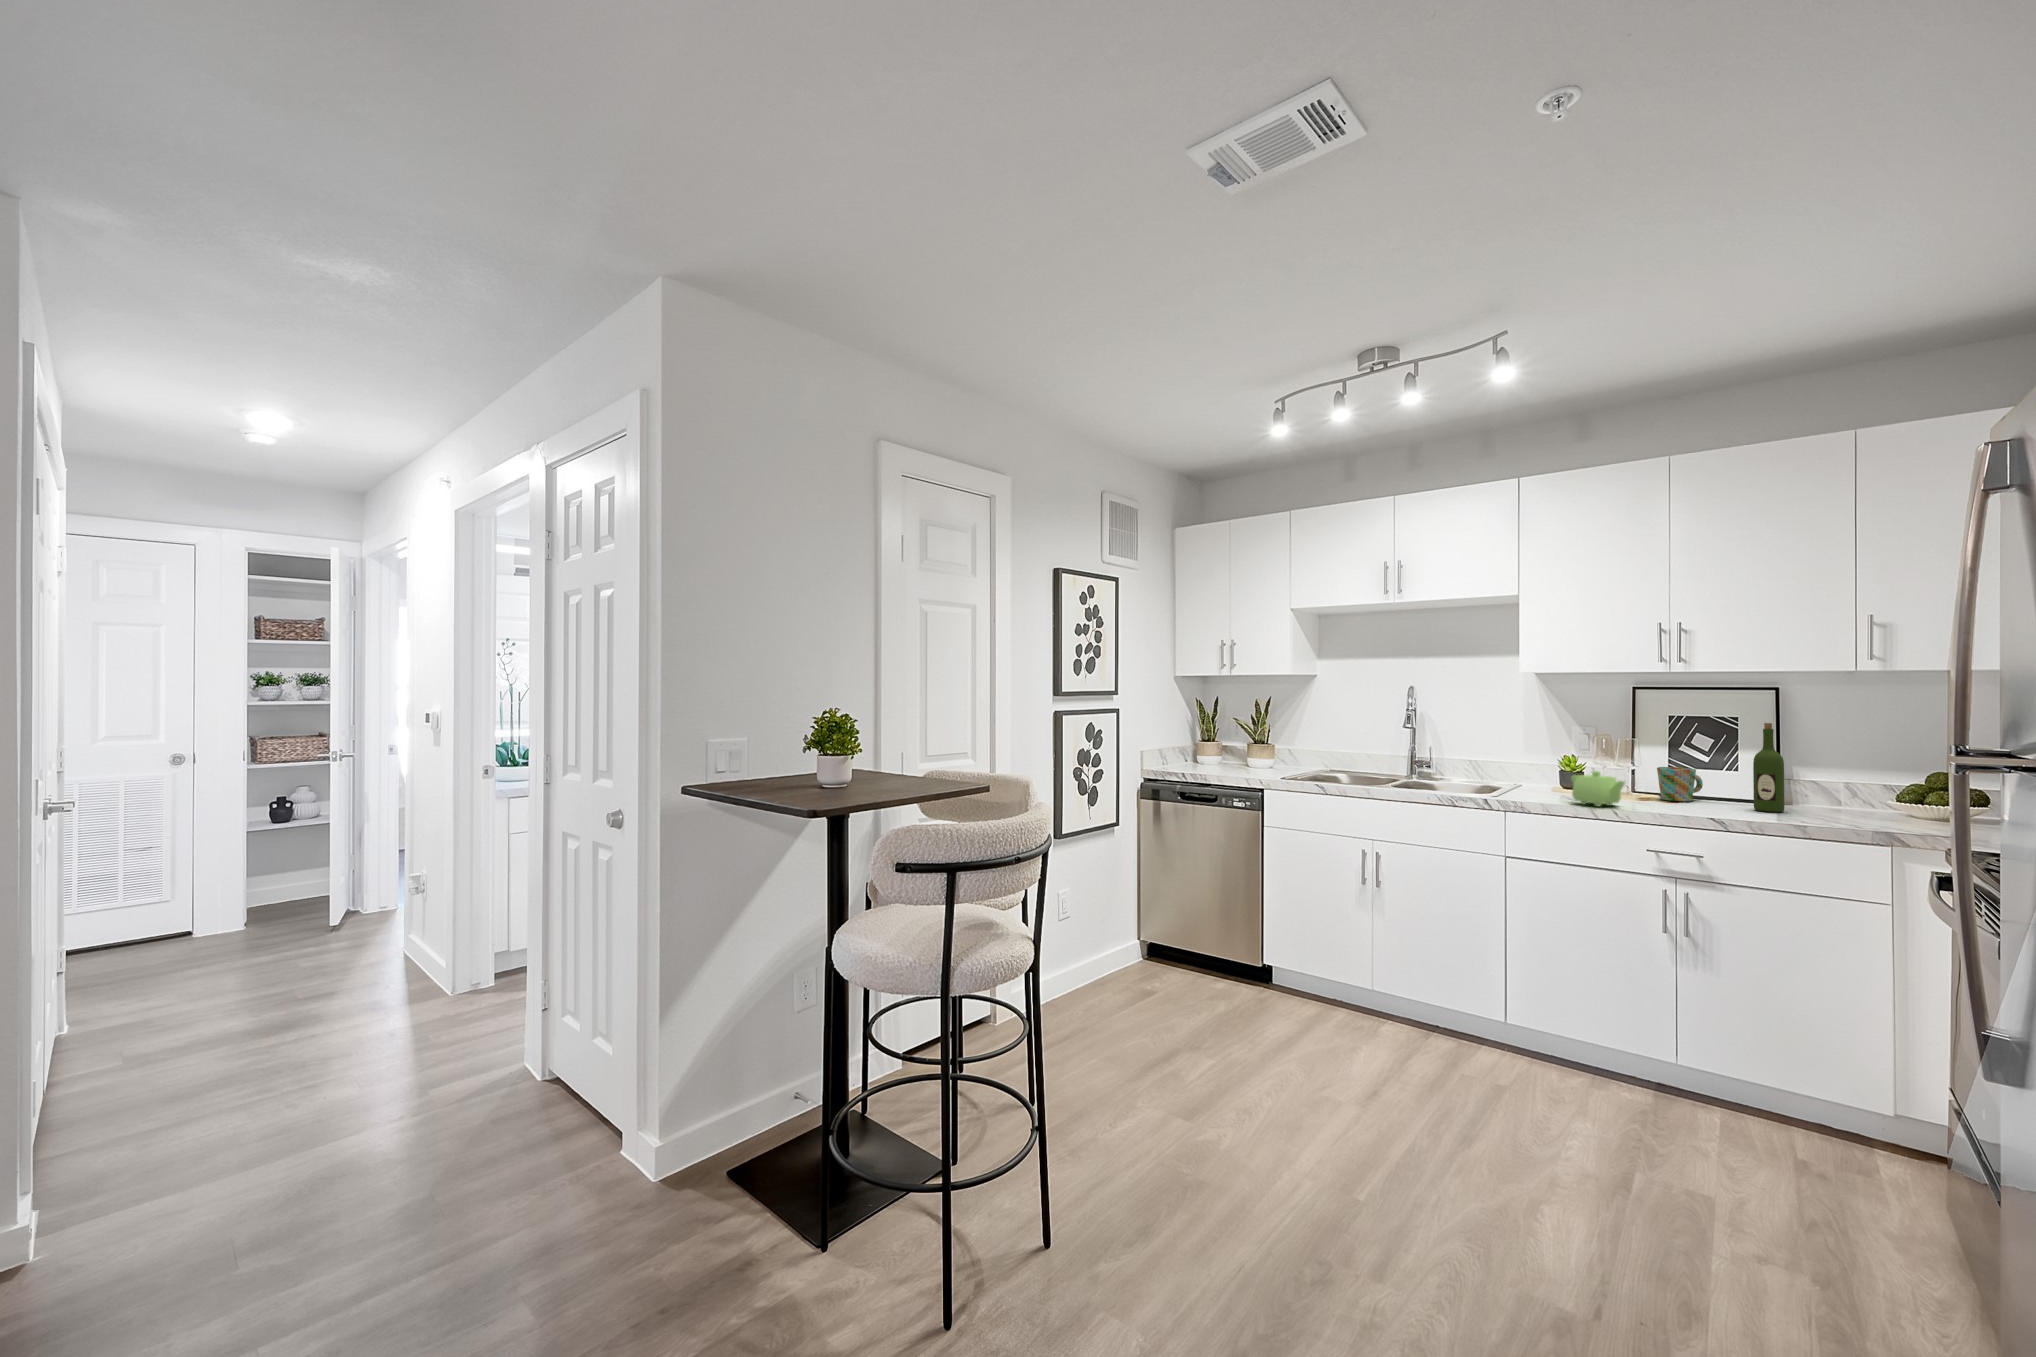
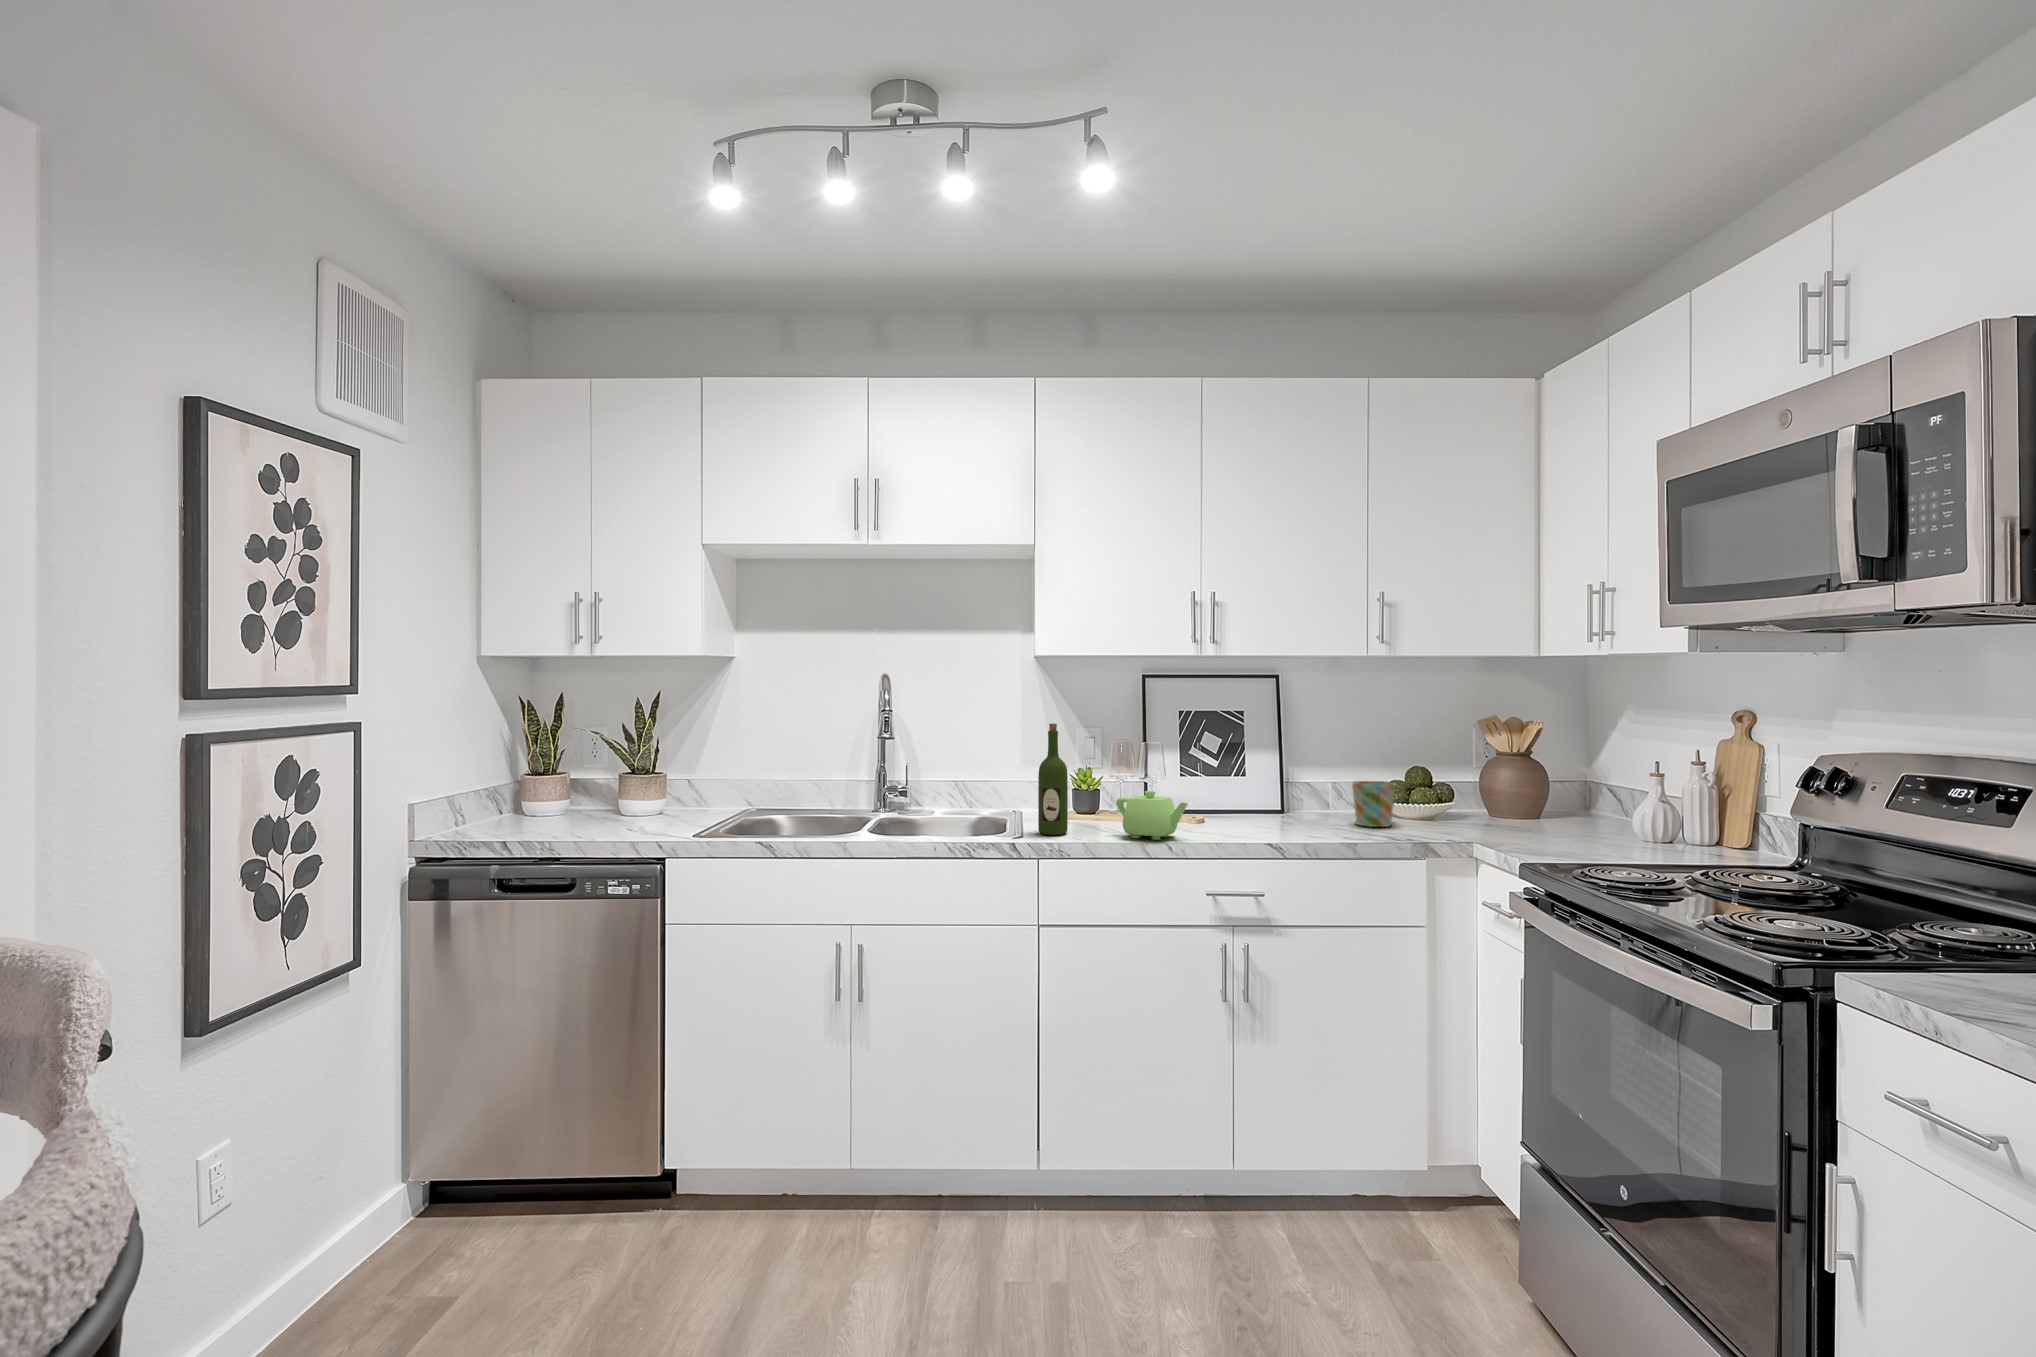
wine bottle: present [1753,723,1784,812] -> present [1038,723,1068,835]
mug: present [1657,767,1703,801] -> present [1352,781,1395,827]

